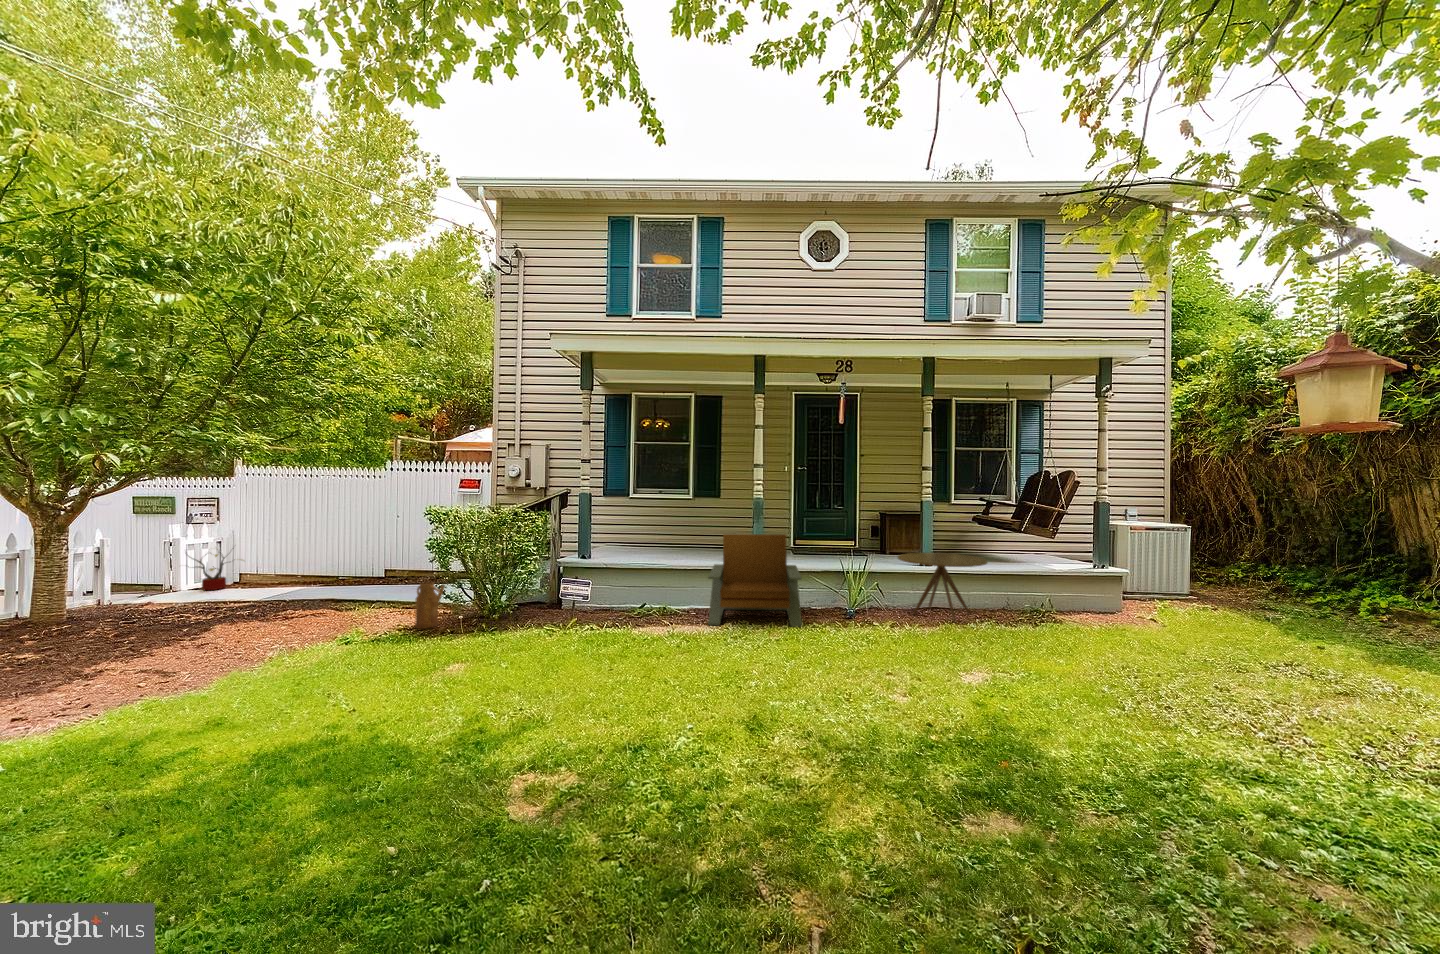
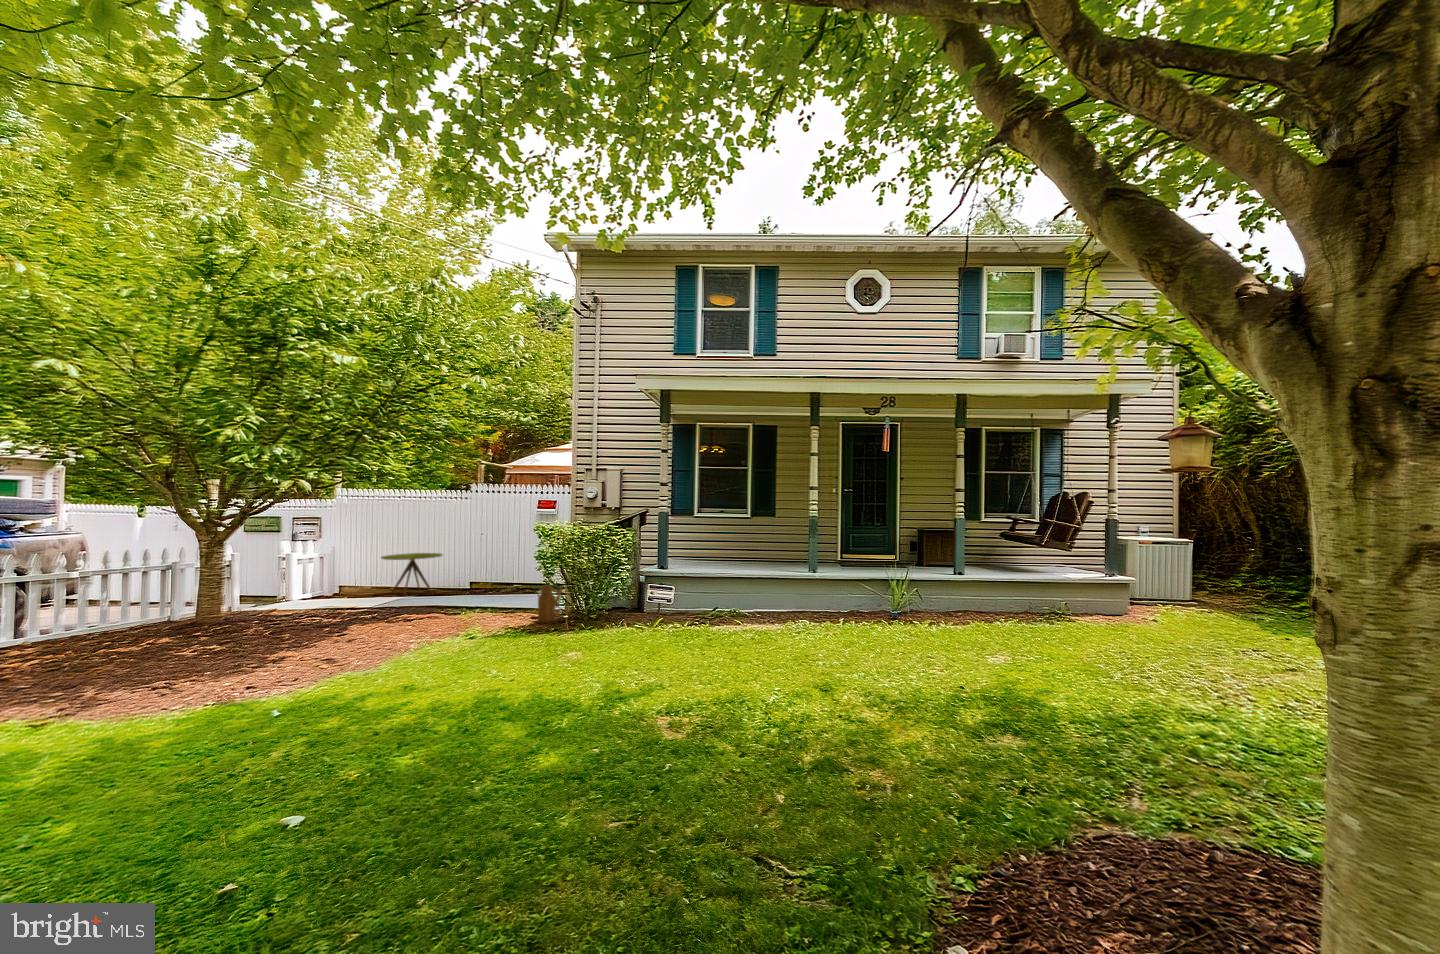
lounge chair: present [708,534,802,627] -> none [778,547,857,623]
round table: present [898,553,988,622] -> present [381,553,442,596]
decorative plant: present [196,554,226,590] -> none [308,556,357,596]

